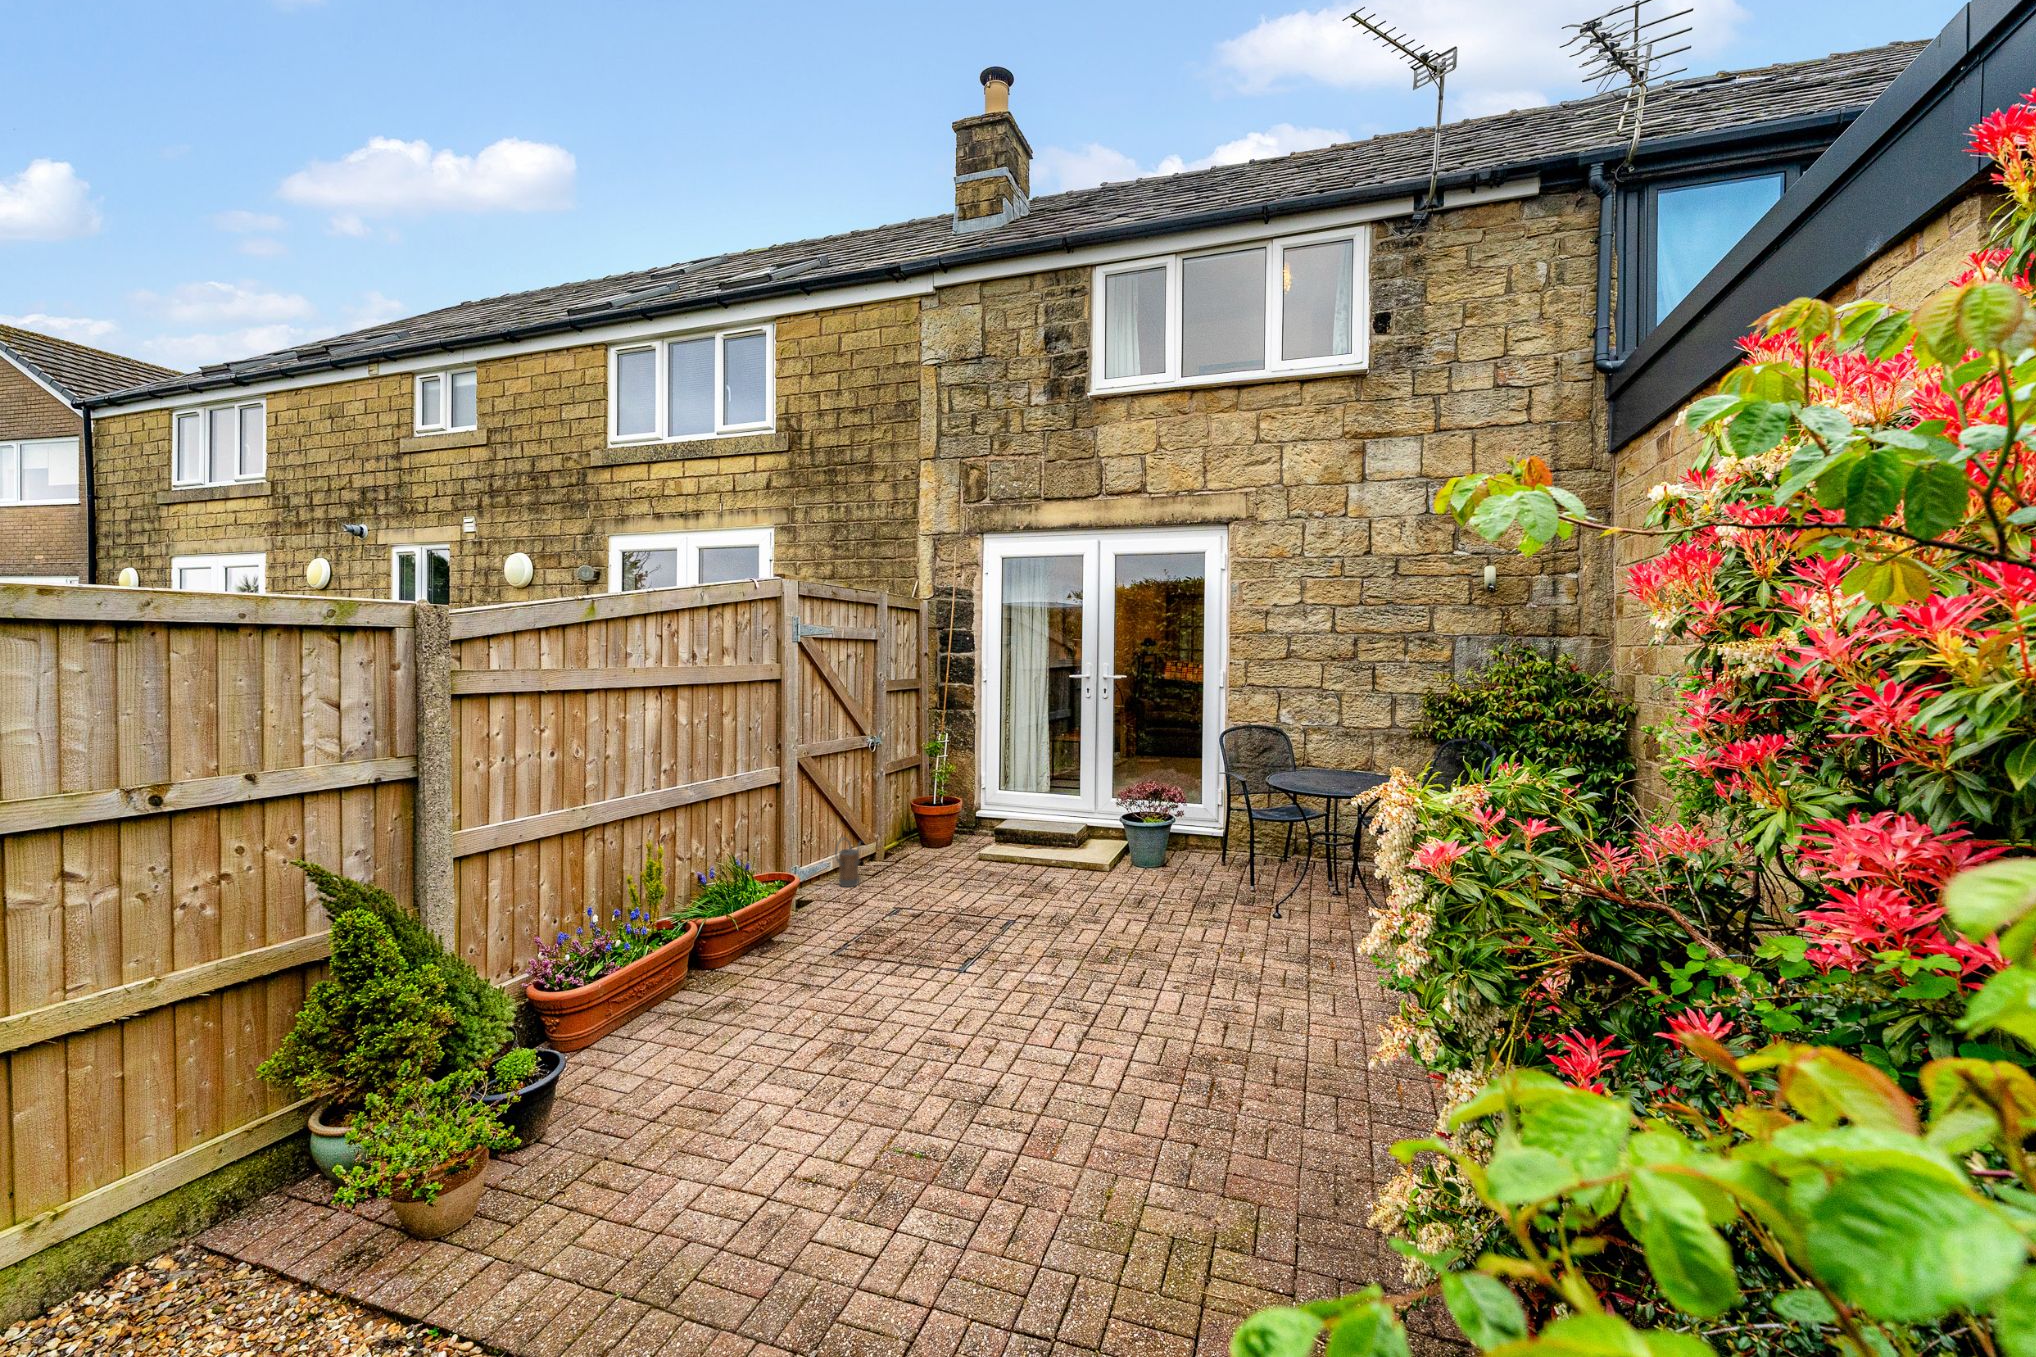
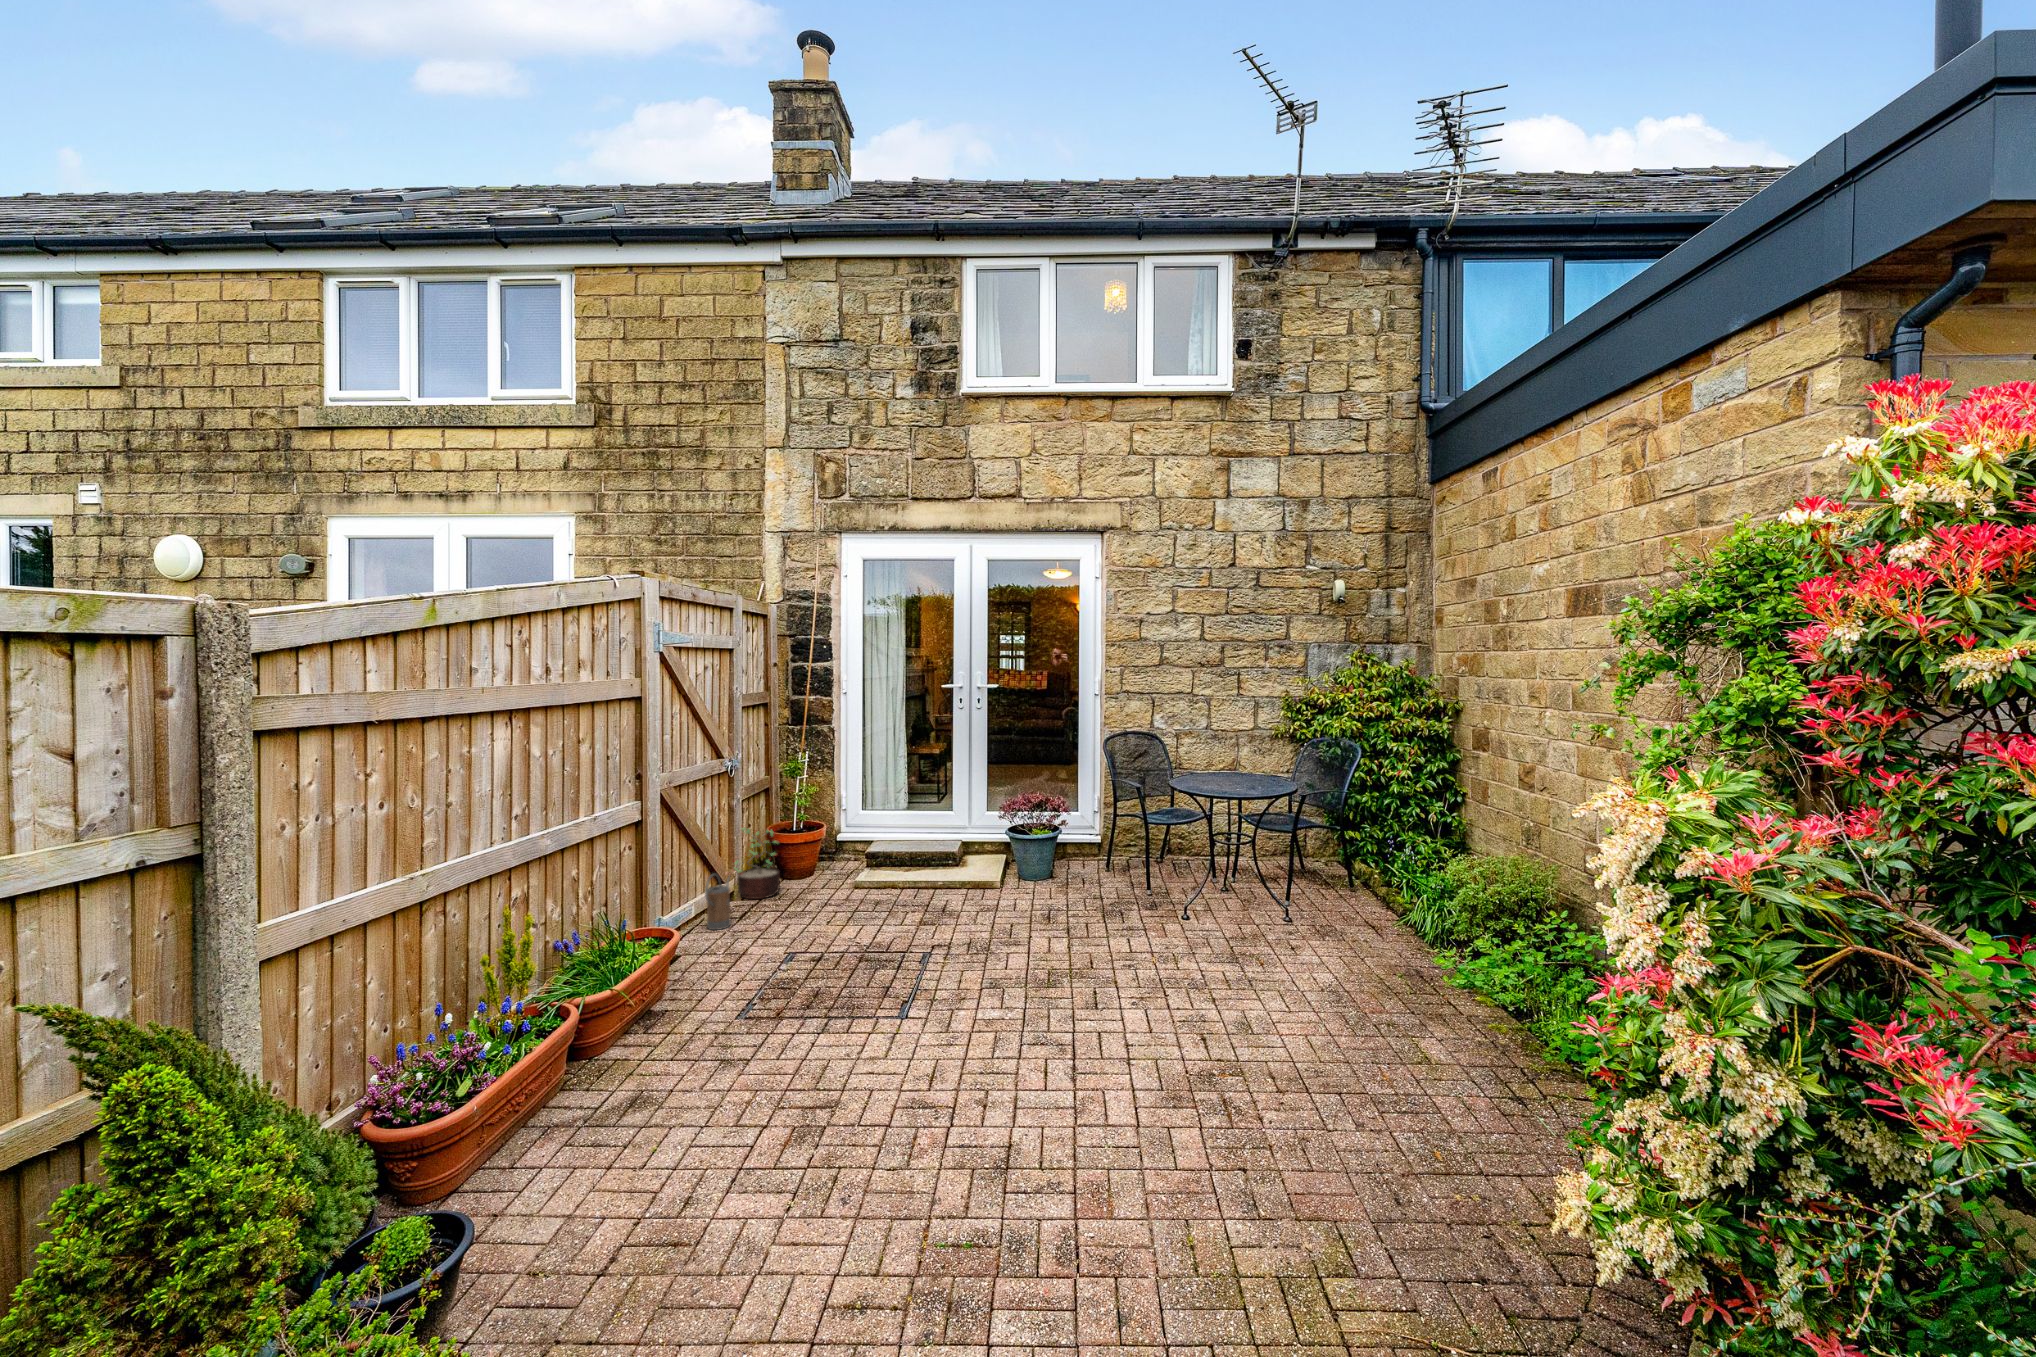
decorative plant: none [869,798,914,865] -> present [733,827,780,899]

